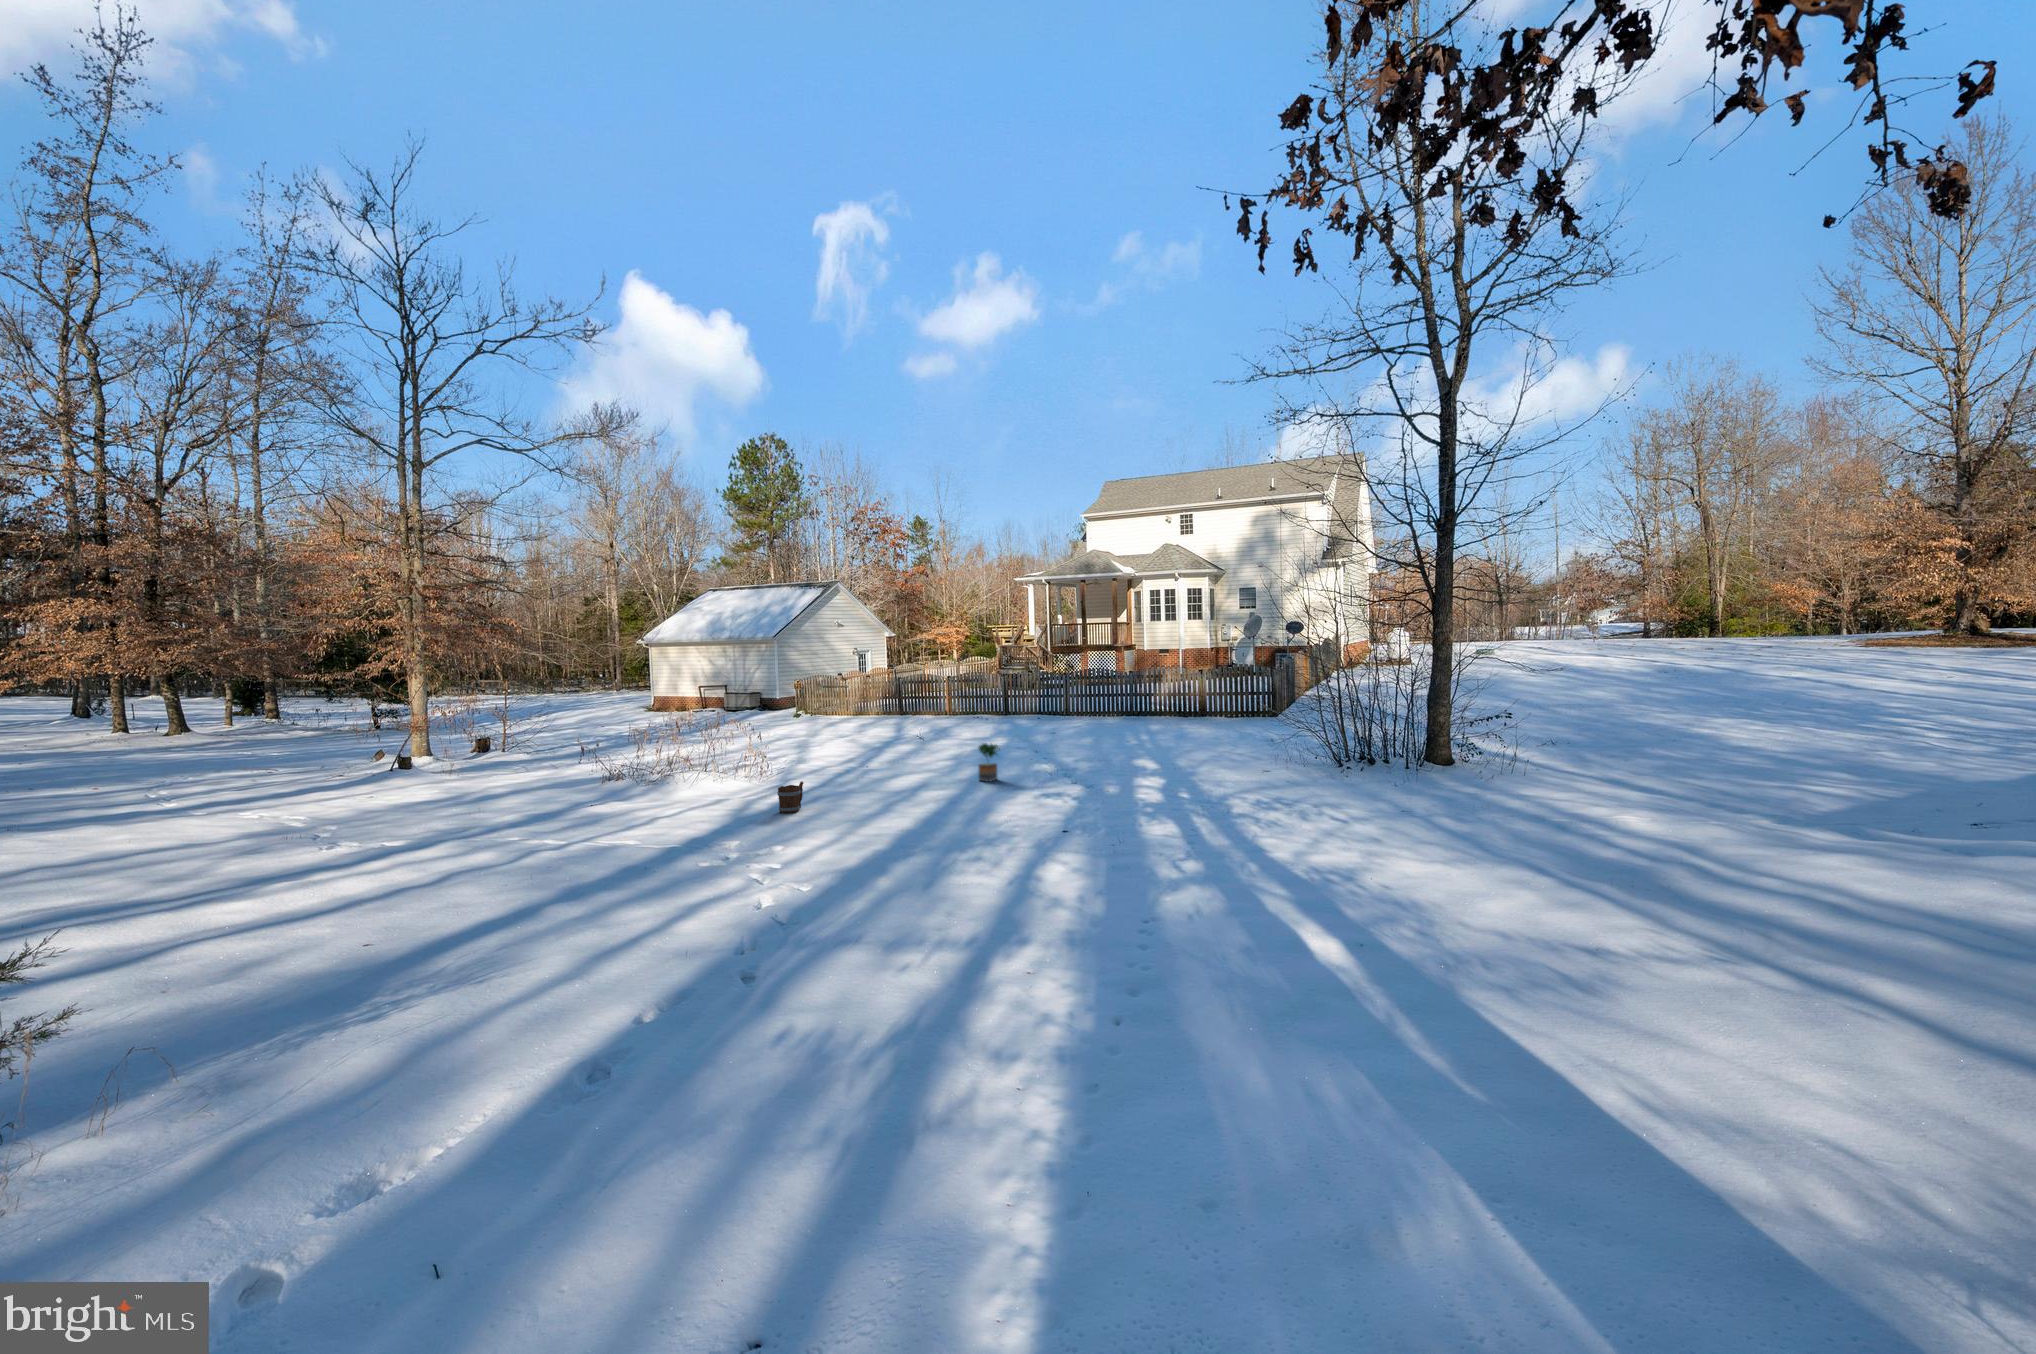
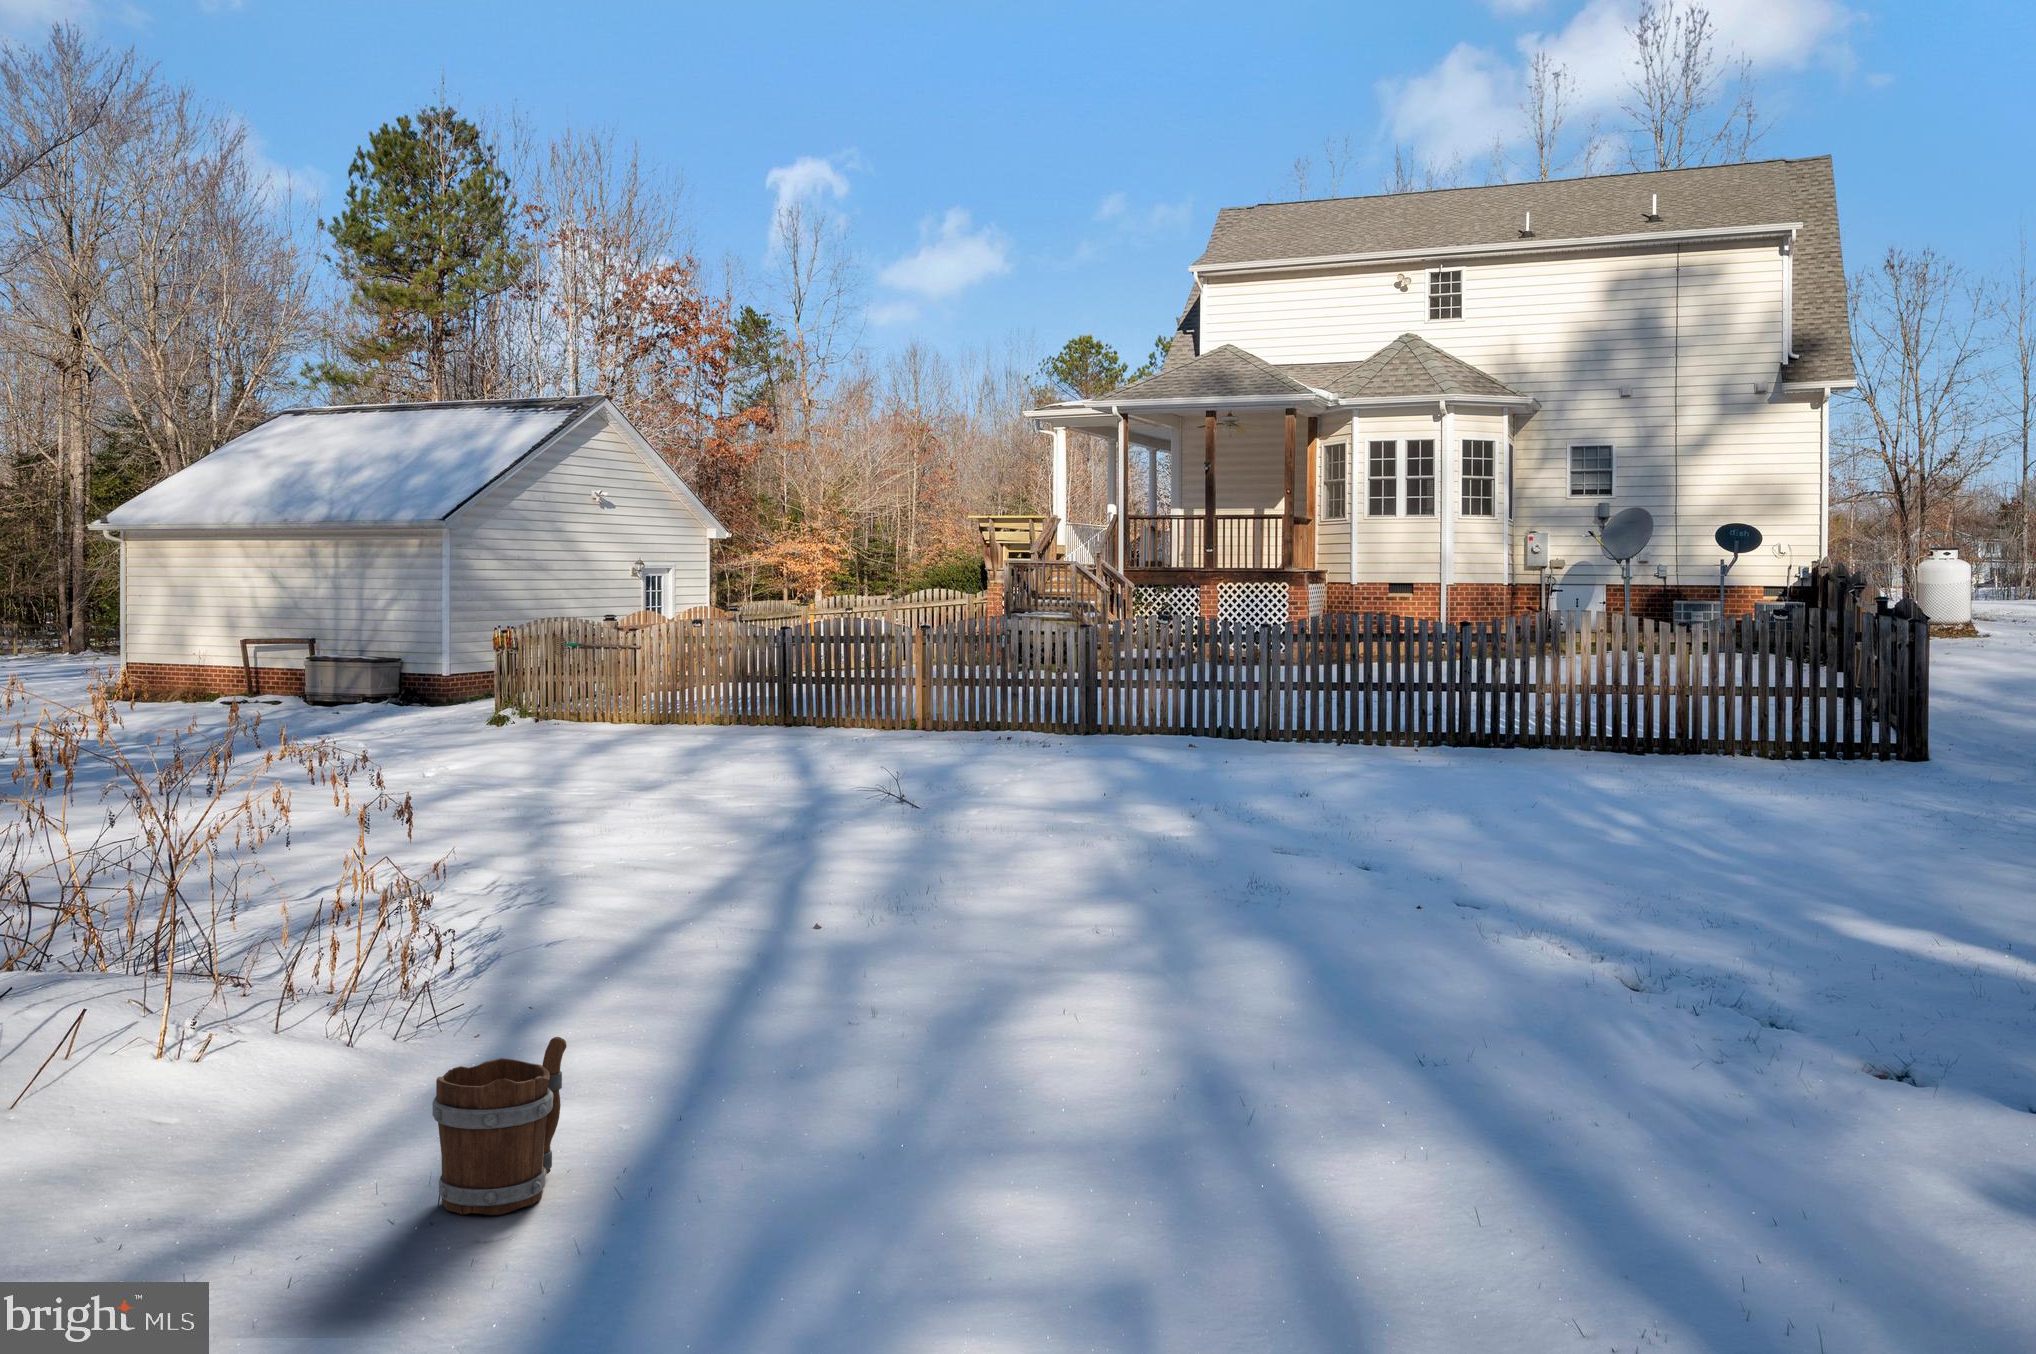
potted tree: present [978,743,1000,781] -> none [1248,842,1348,1001]

